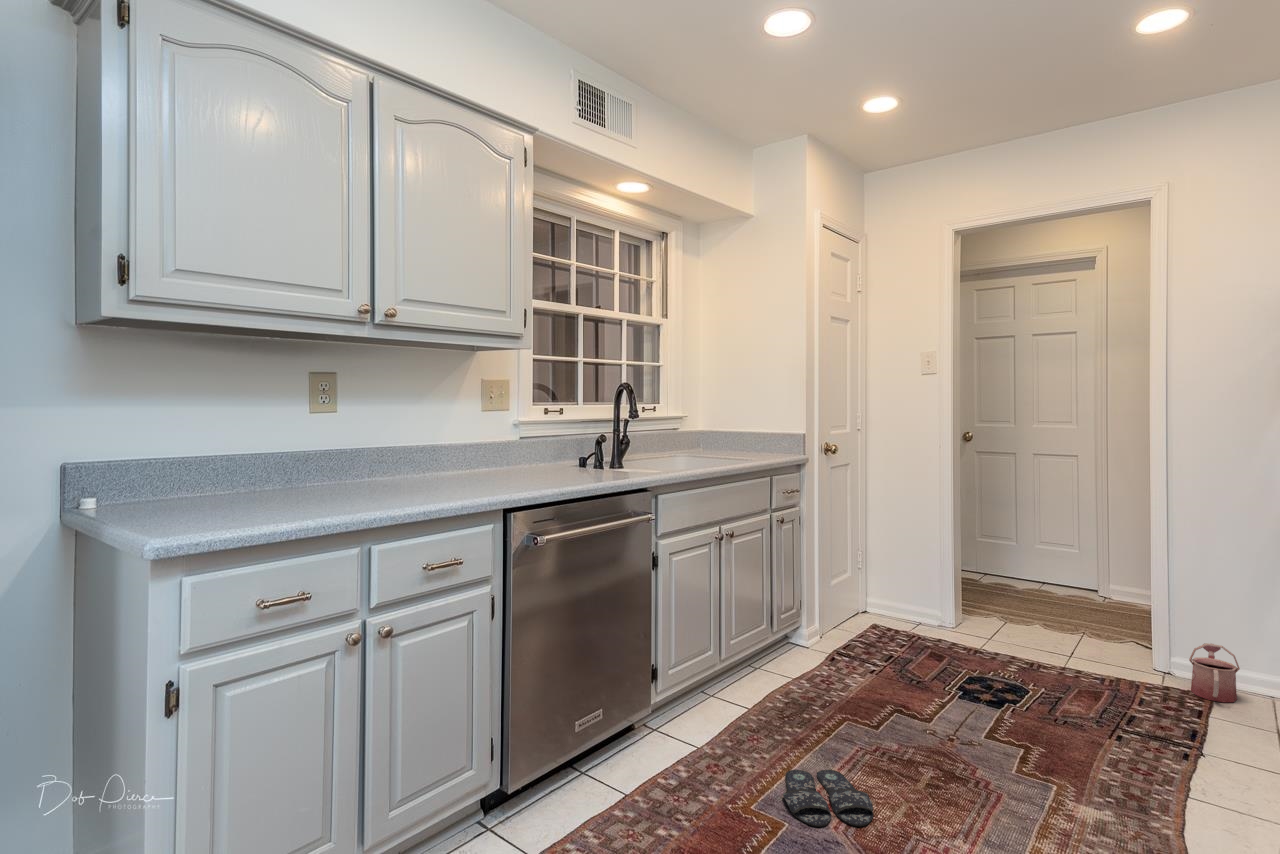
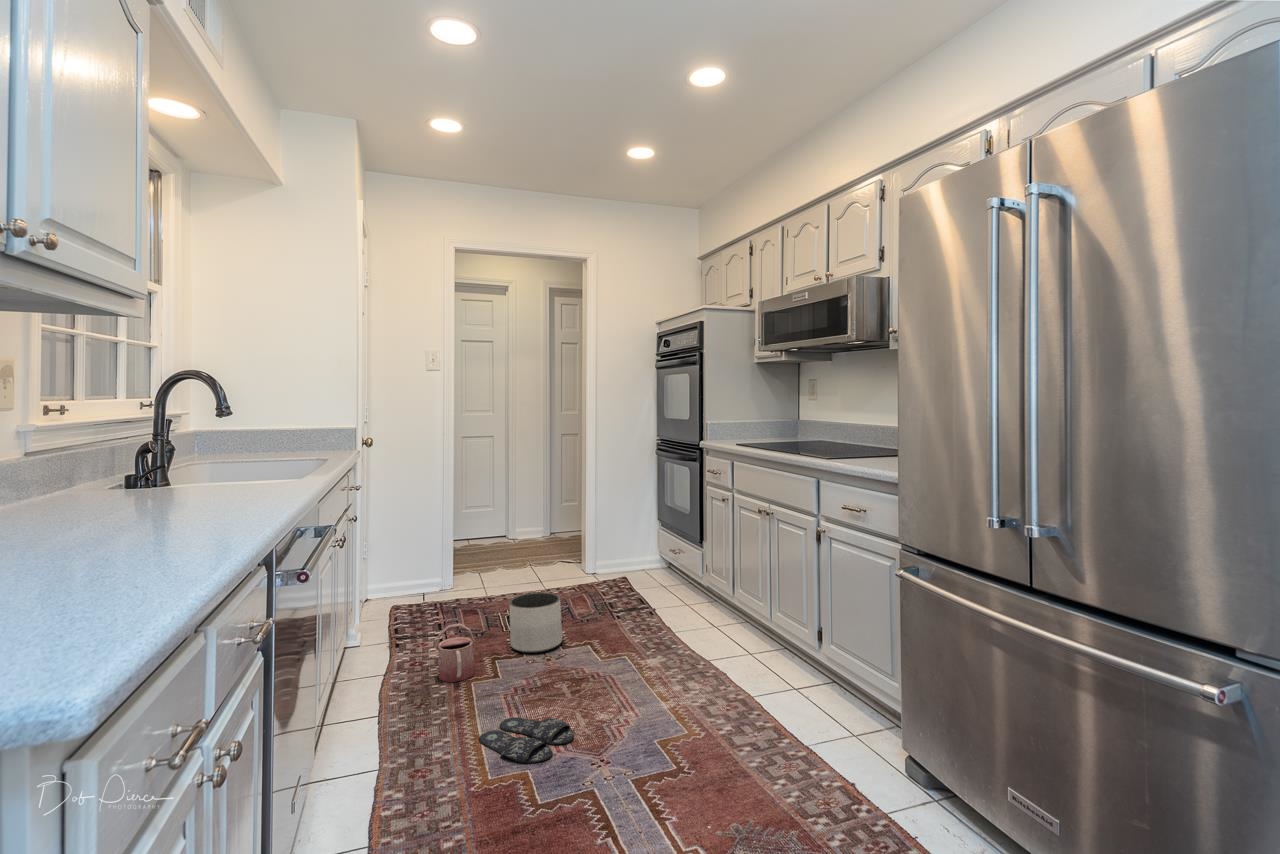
watering can: present [1189,643,1240,702] -> present [435,622,475,682]
planter: none [928,654,997,731] -> present [509,593,562,653]

